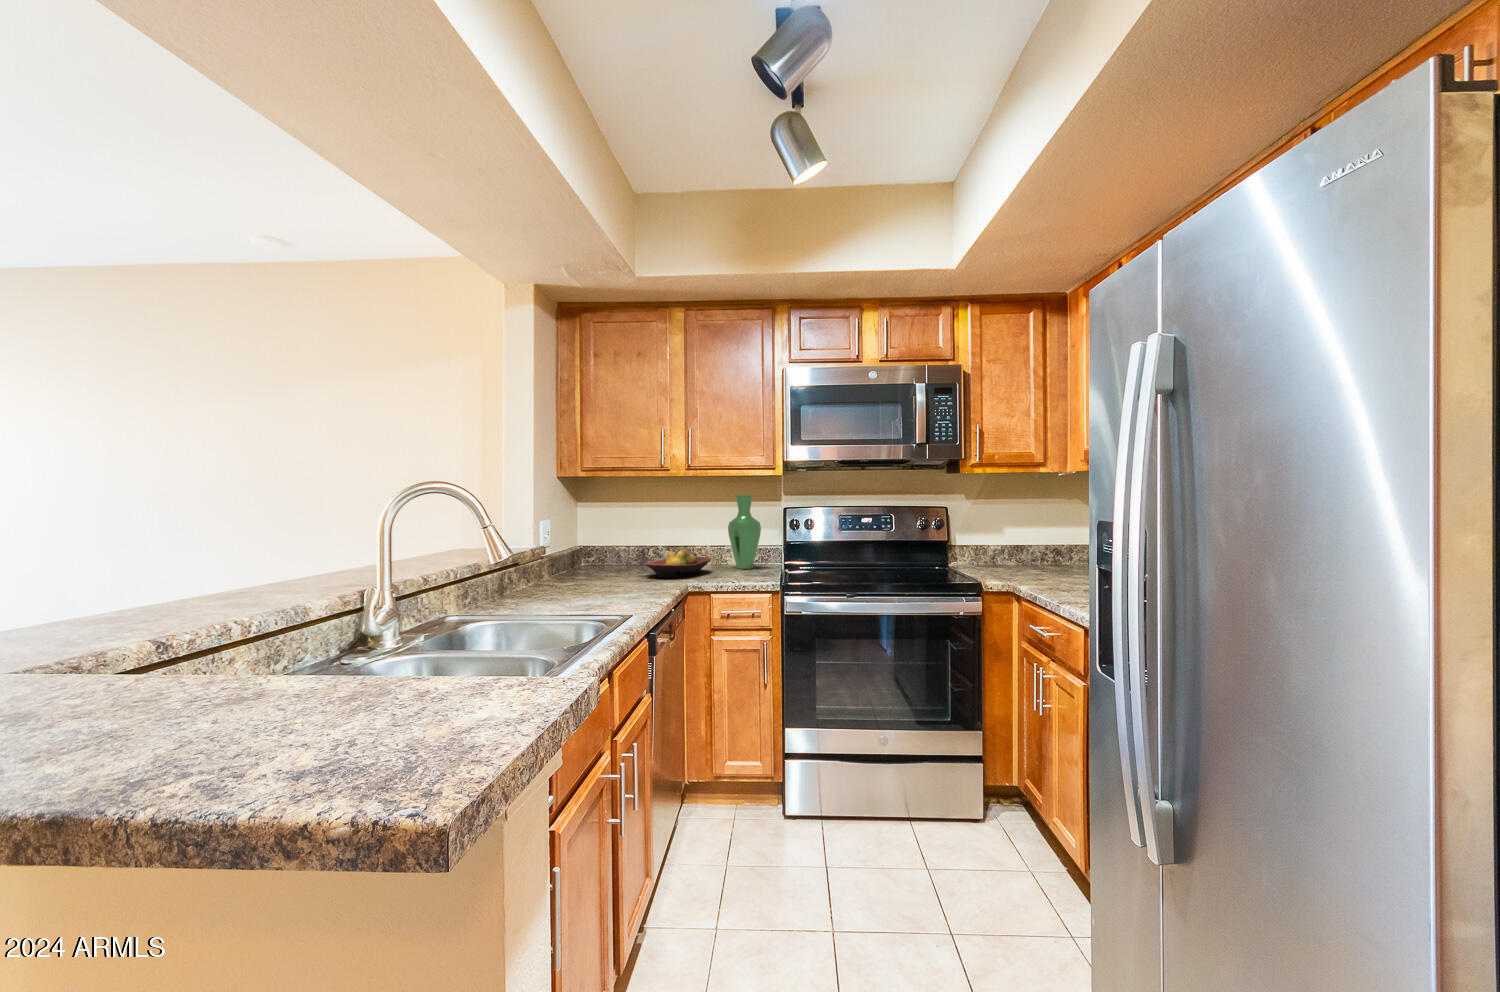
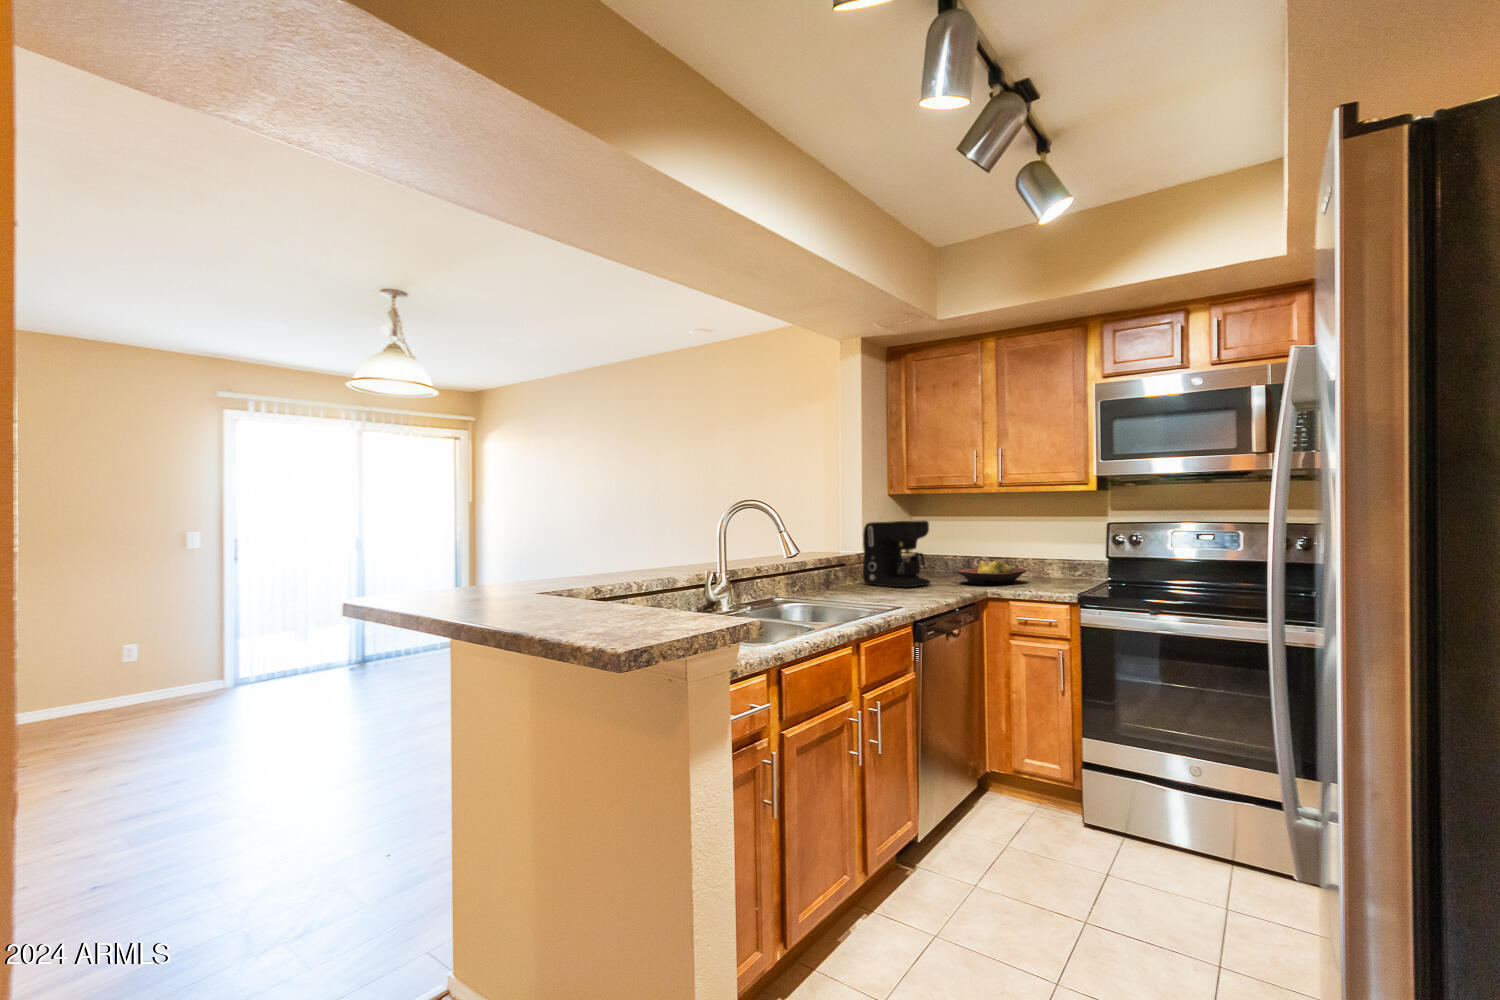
vase: present [728,495,761,569] -> none [1050,509,1086,582]
coffee maker: none [542,508,620,588] -> present [863,521,930,587]

